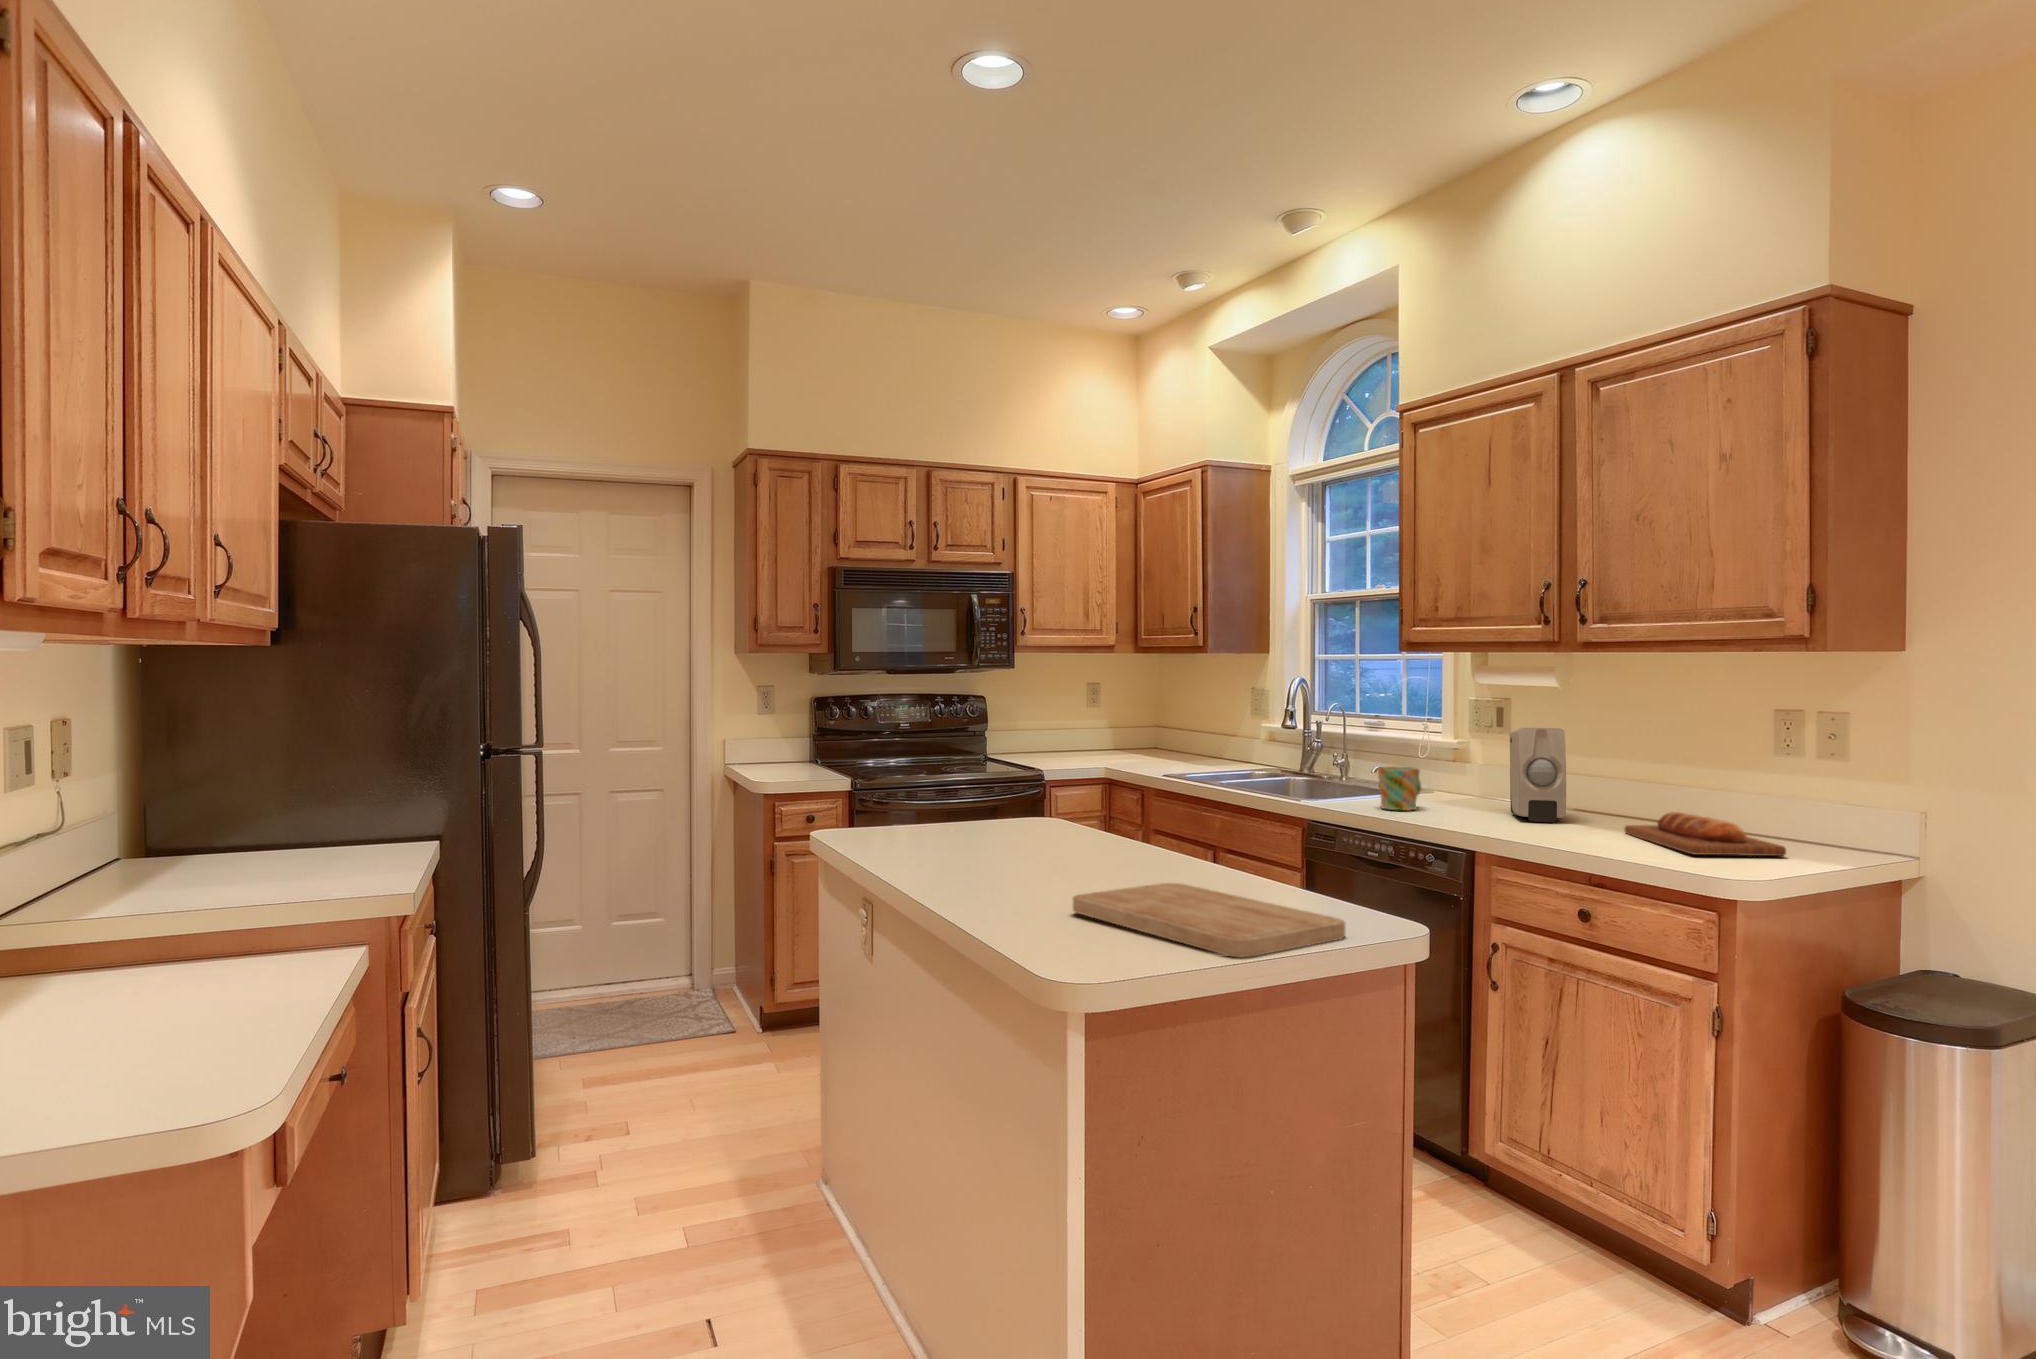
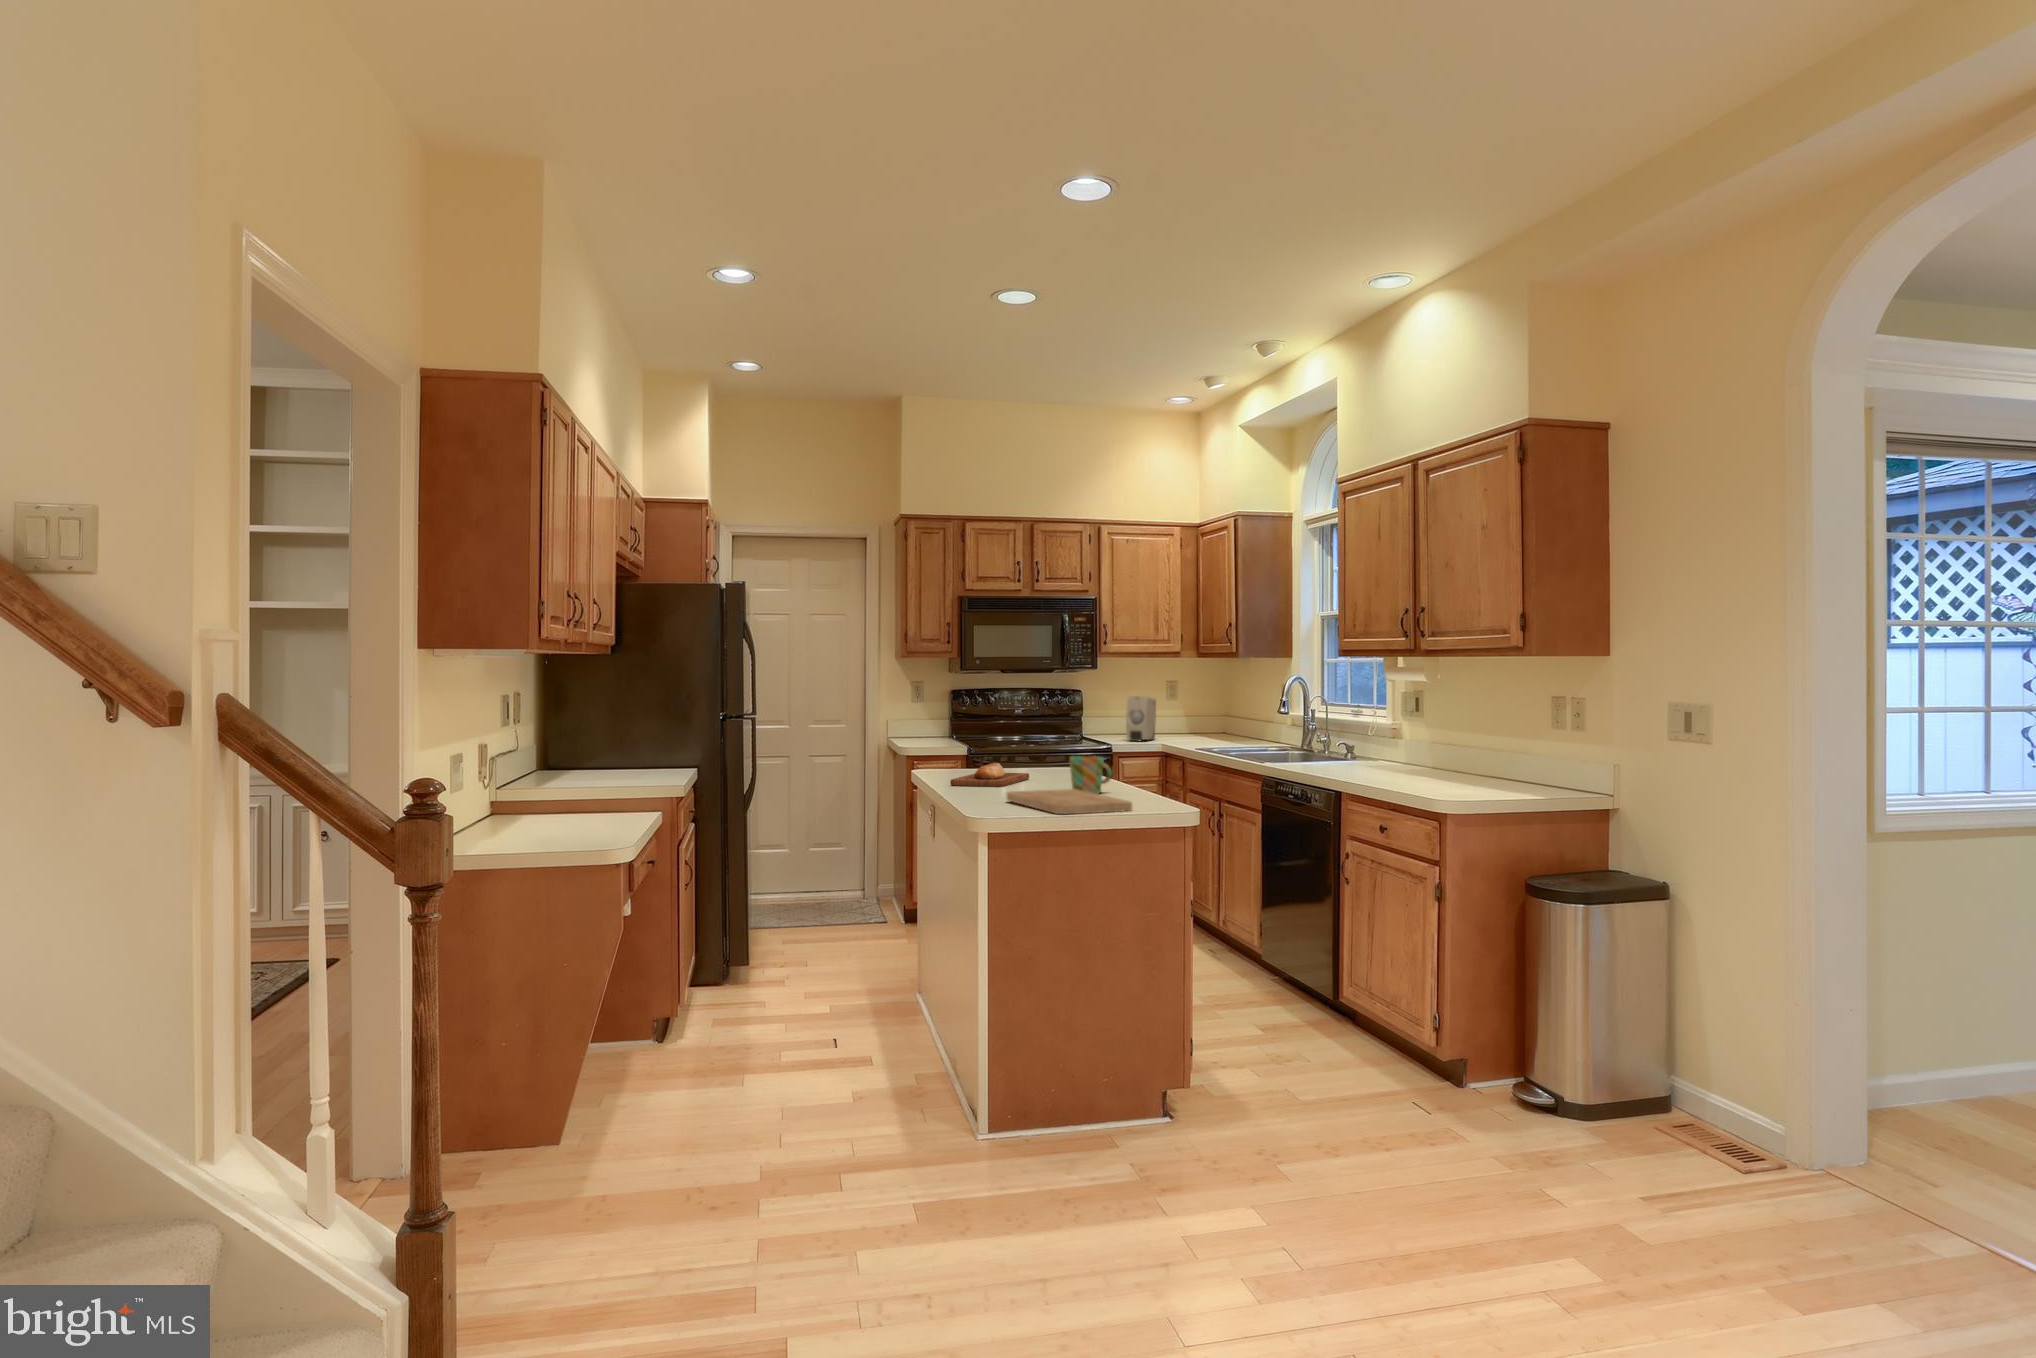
soap dispenser: present [1510,728,1566,822] -> present [1126,696,1156,741]
mug: present [1378,767,1421,810] -> present [1069,756,1112,794]
bread loaf: present [1624,812,1786,856] -> present [950,763,1029,787]

